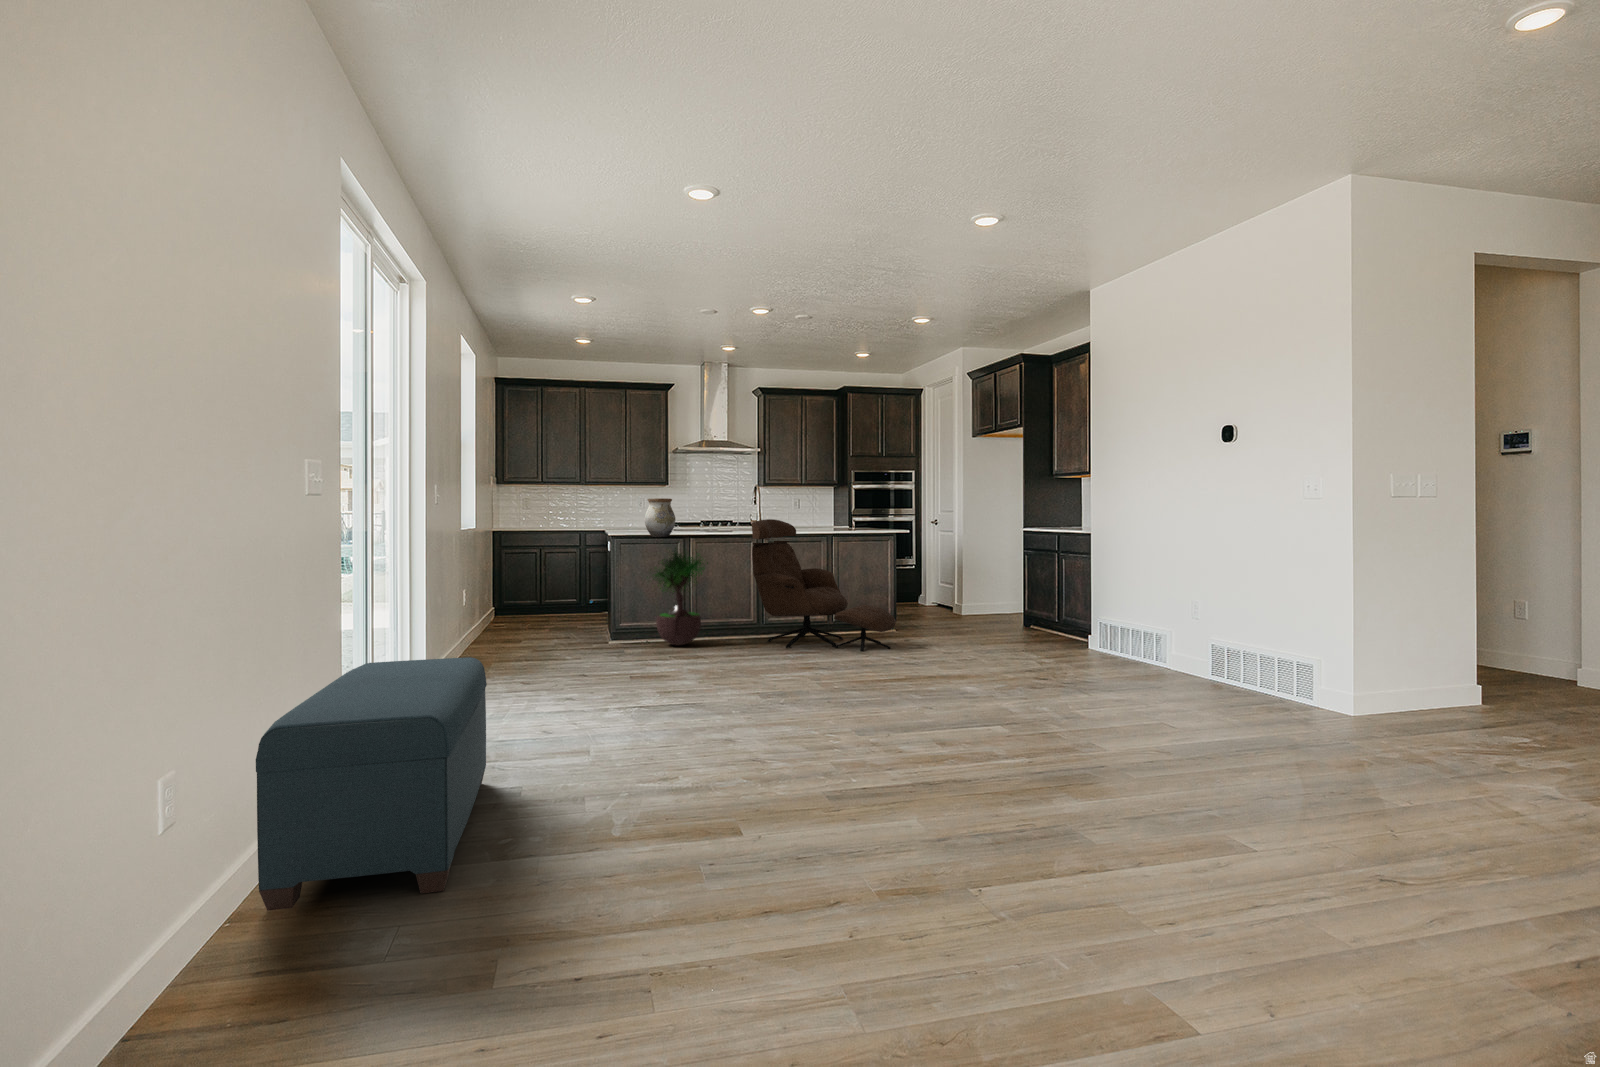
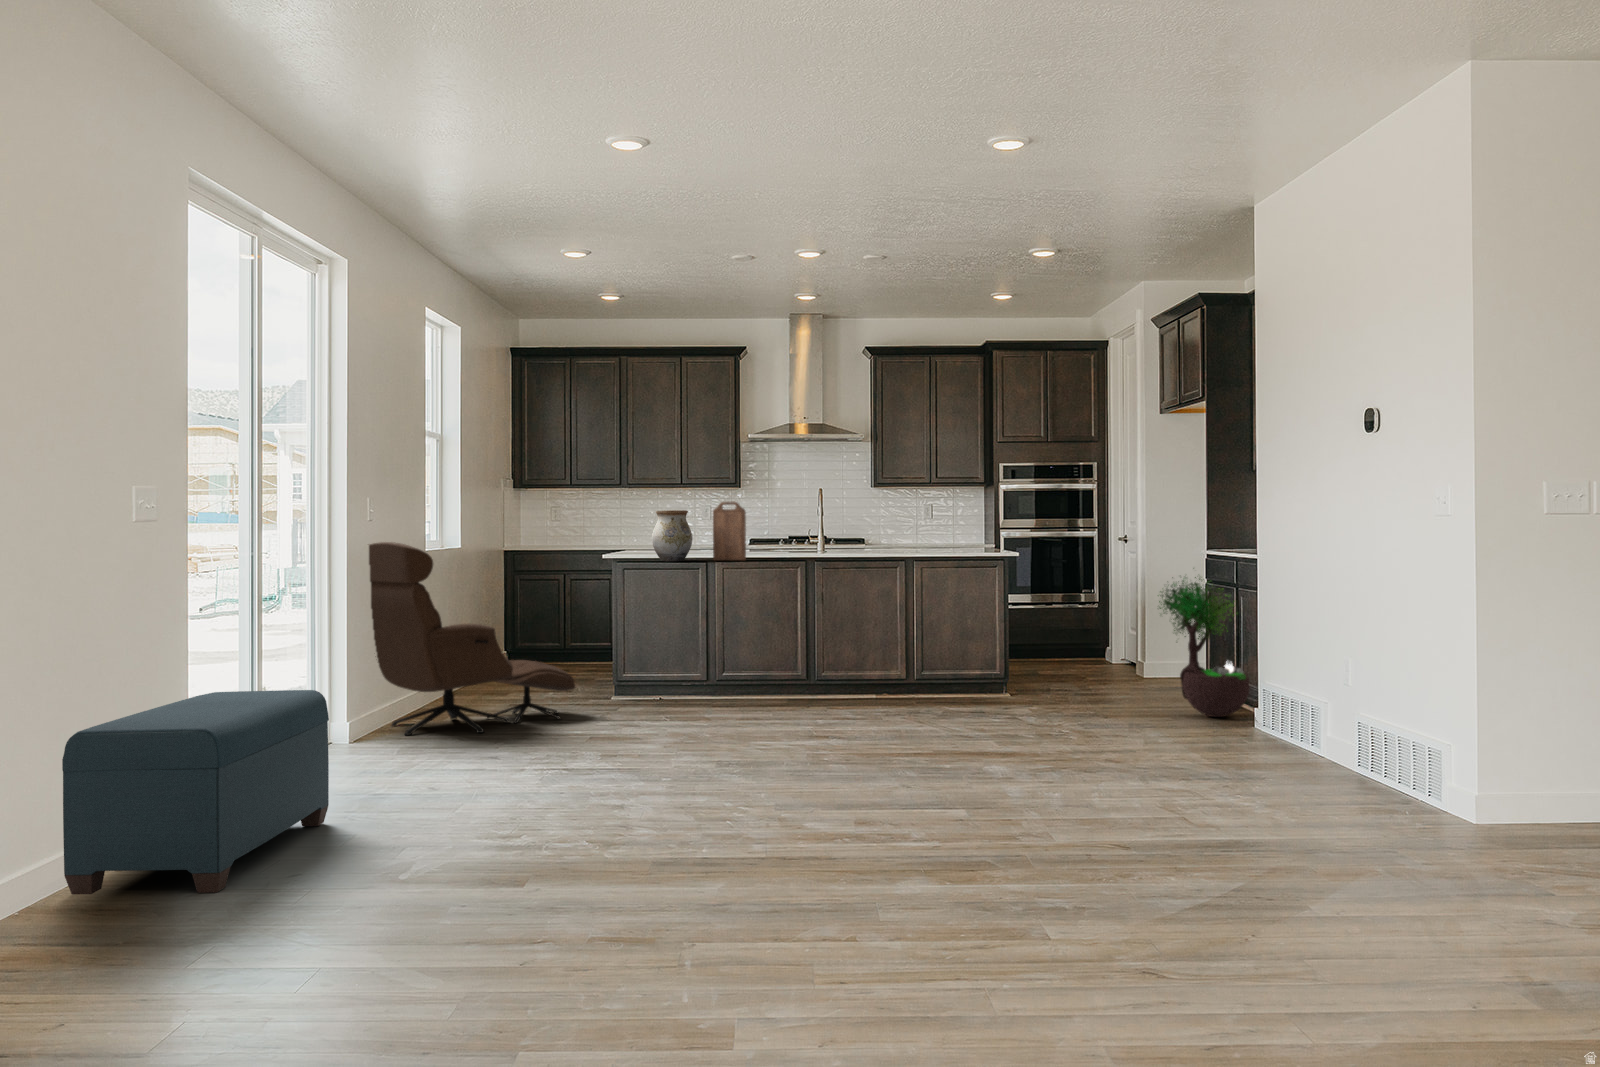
cutting board: none [689,493,715,536] -> present [713,502,746,560]
lounge chair: present [752,519,896,651] -> present [369,542,575,735]
potted tree: present [653,548,708,645] -> present [1159,577,1250,717]

